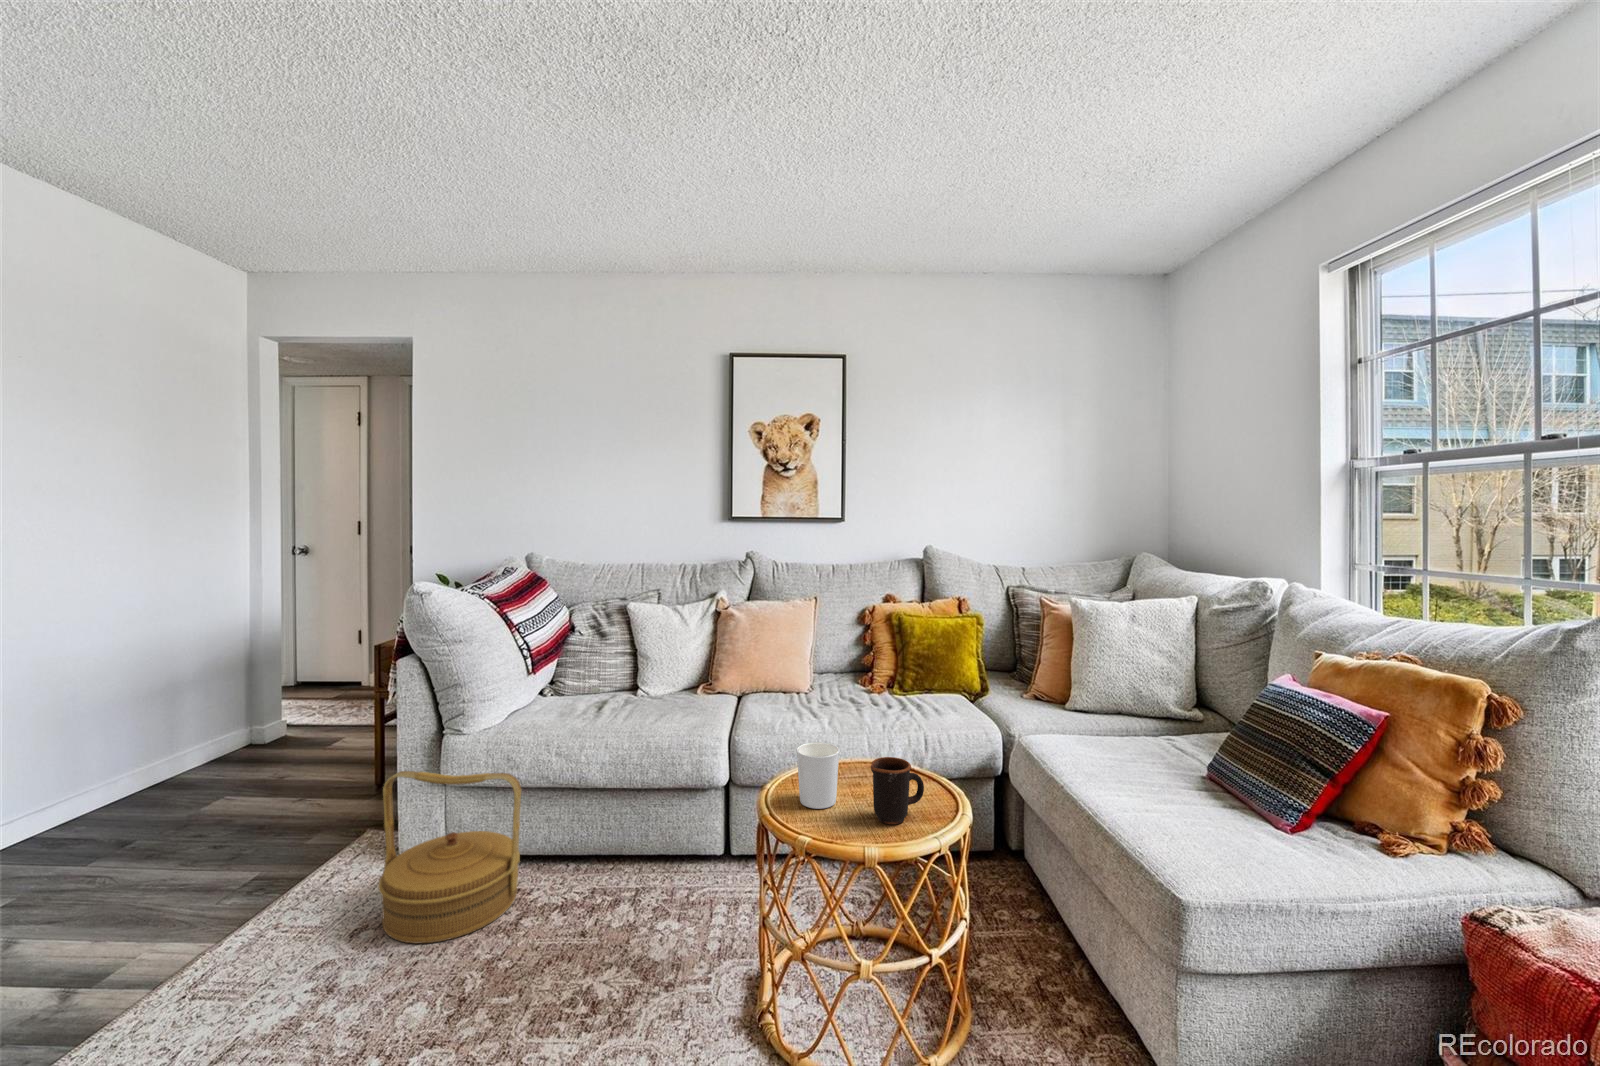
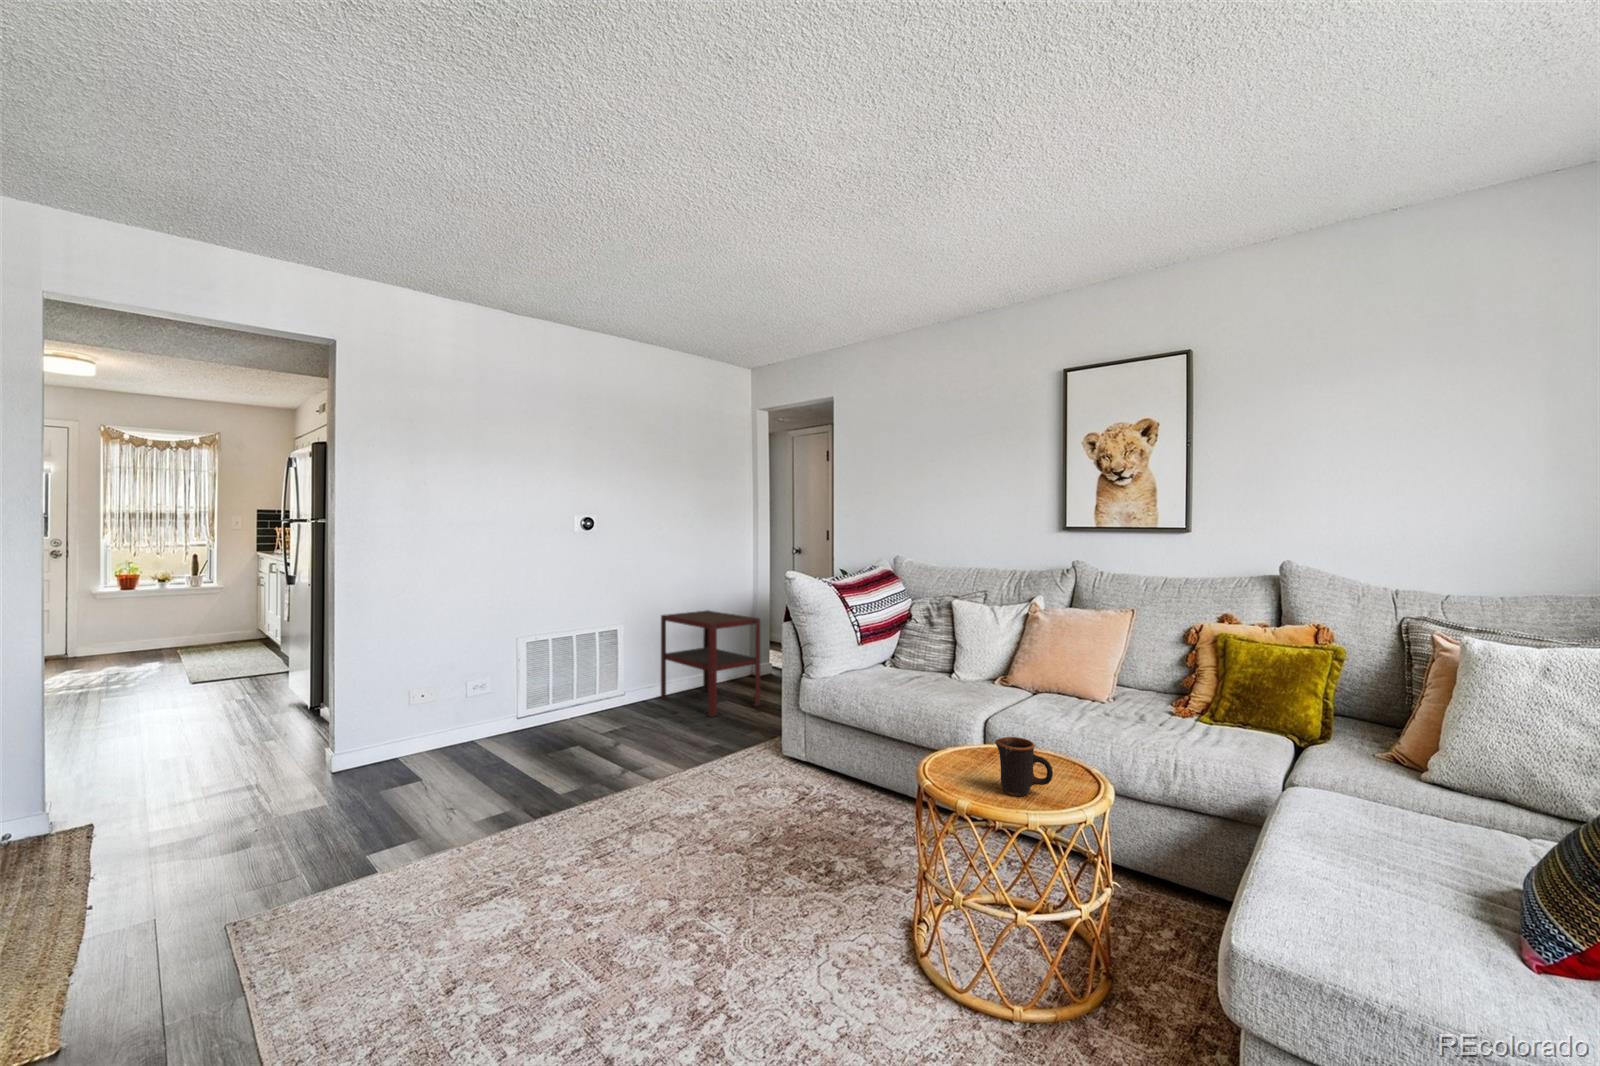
side table: none [56,653,301,832] -> present [660,610,761,717]
candle holder: present [797,742,839,809] -> none [954,716,992,771]
woven basket: present [378,771,521,943] -> none [751,694,835,808]

